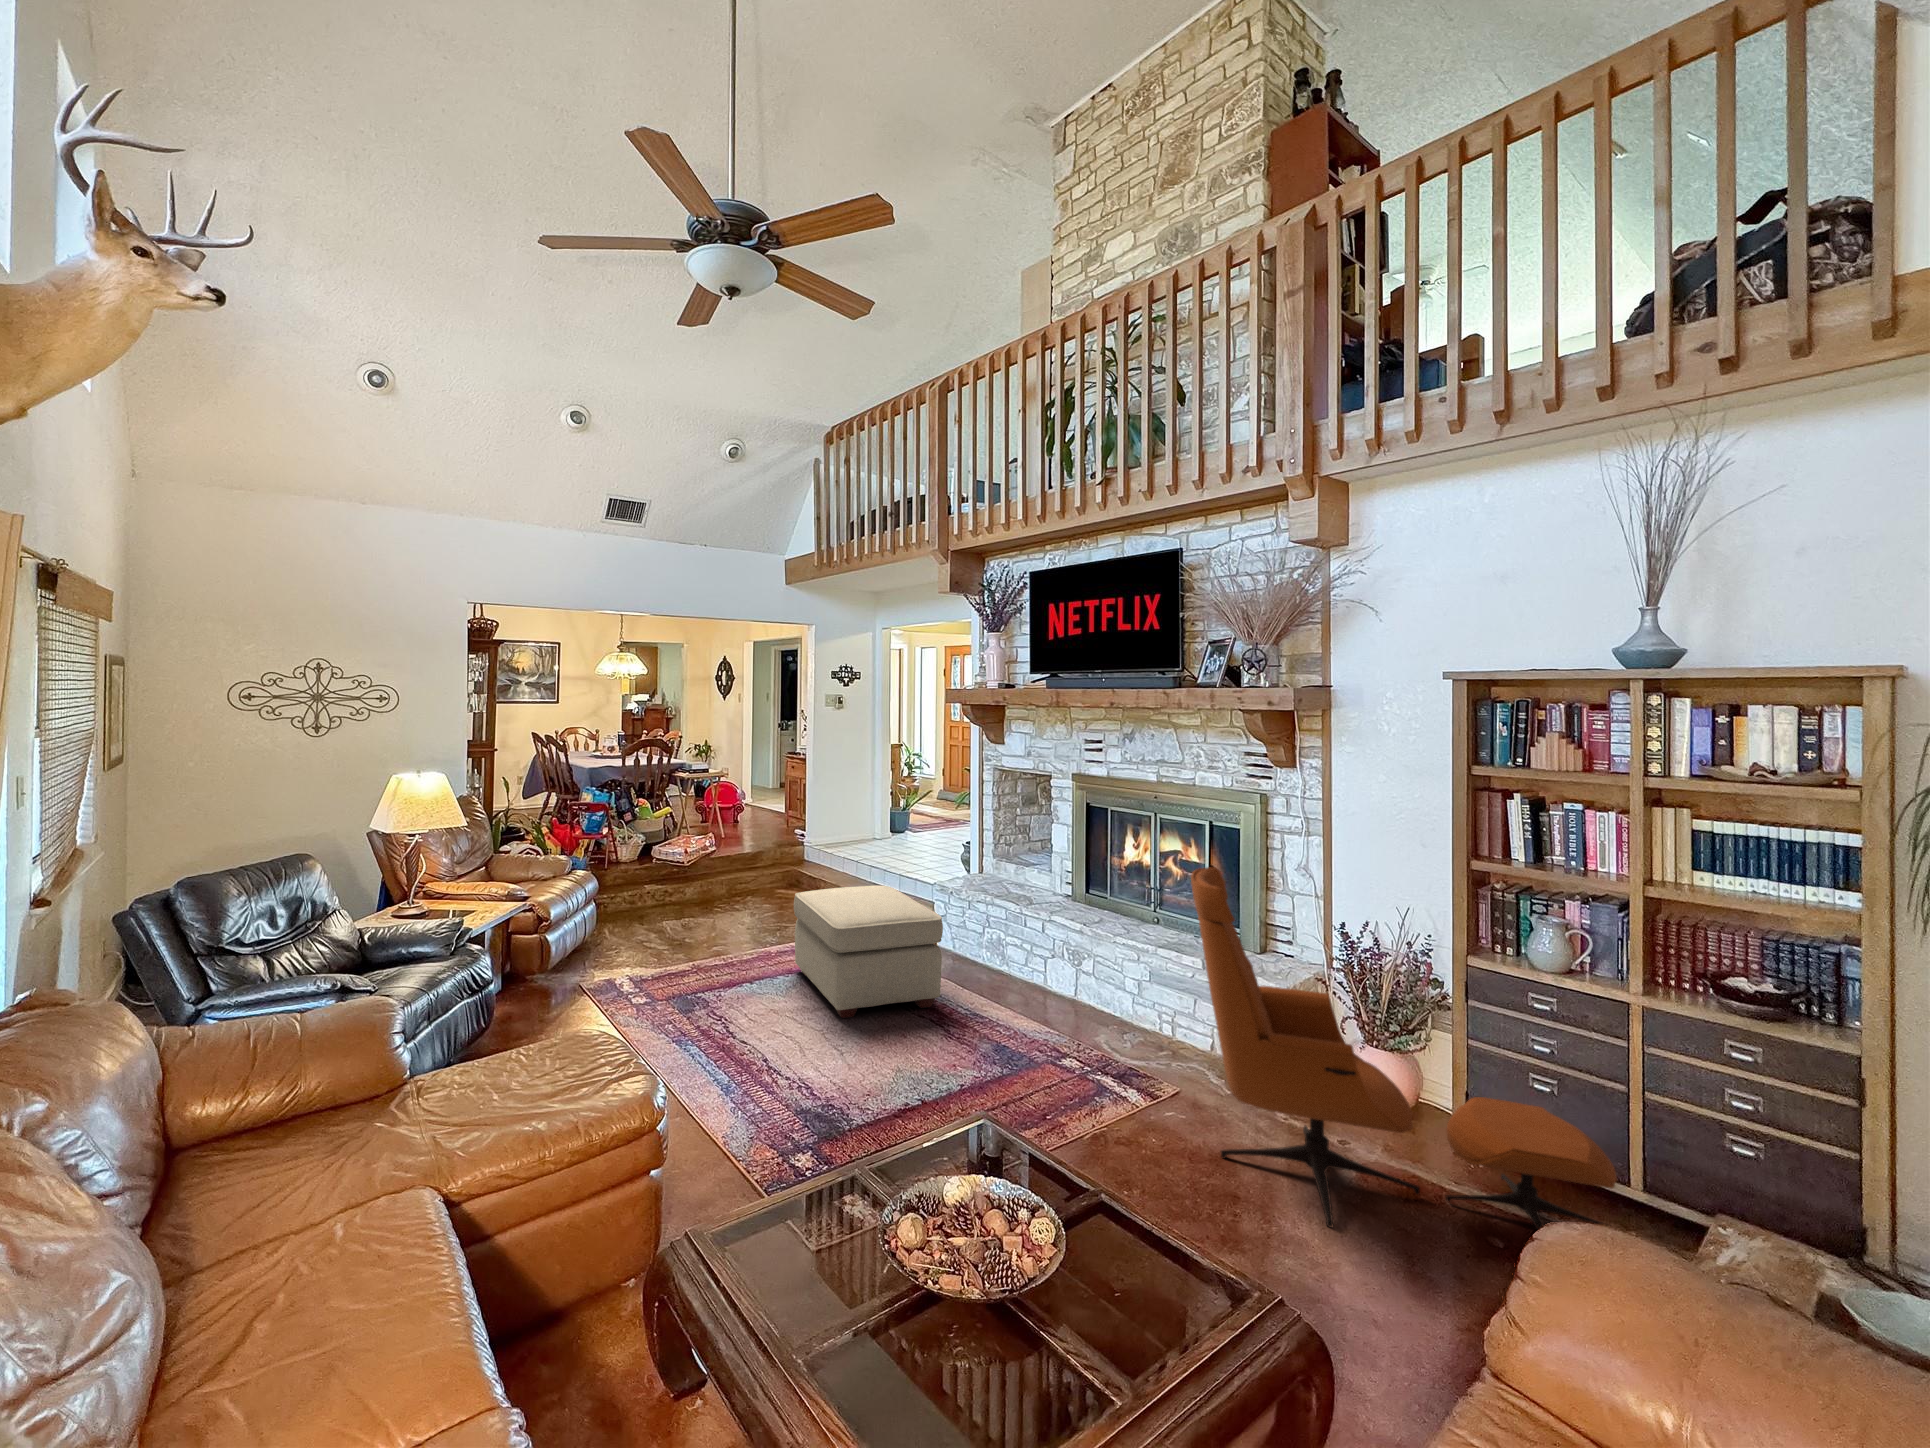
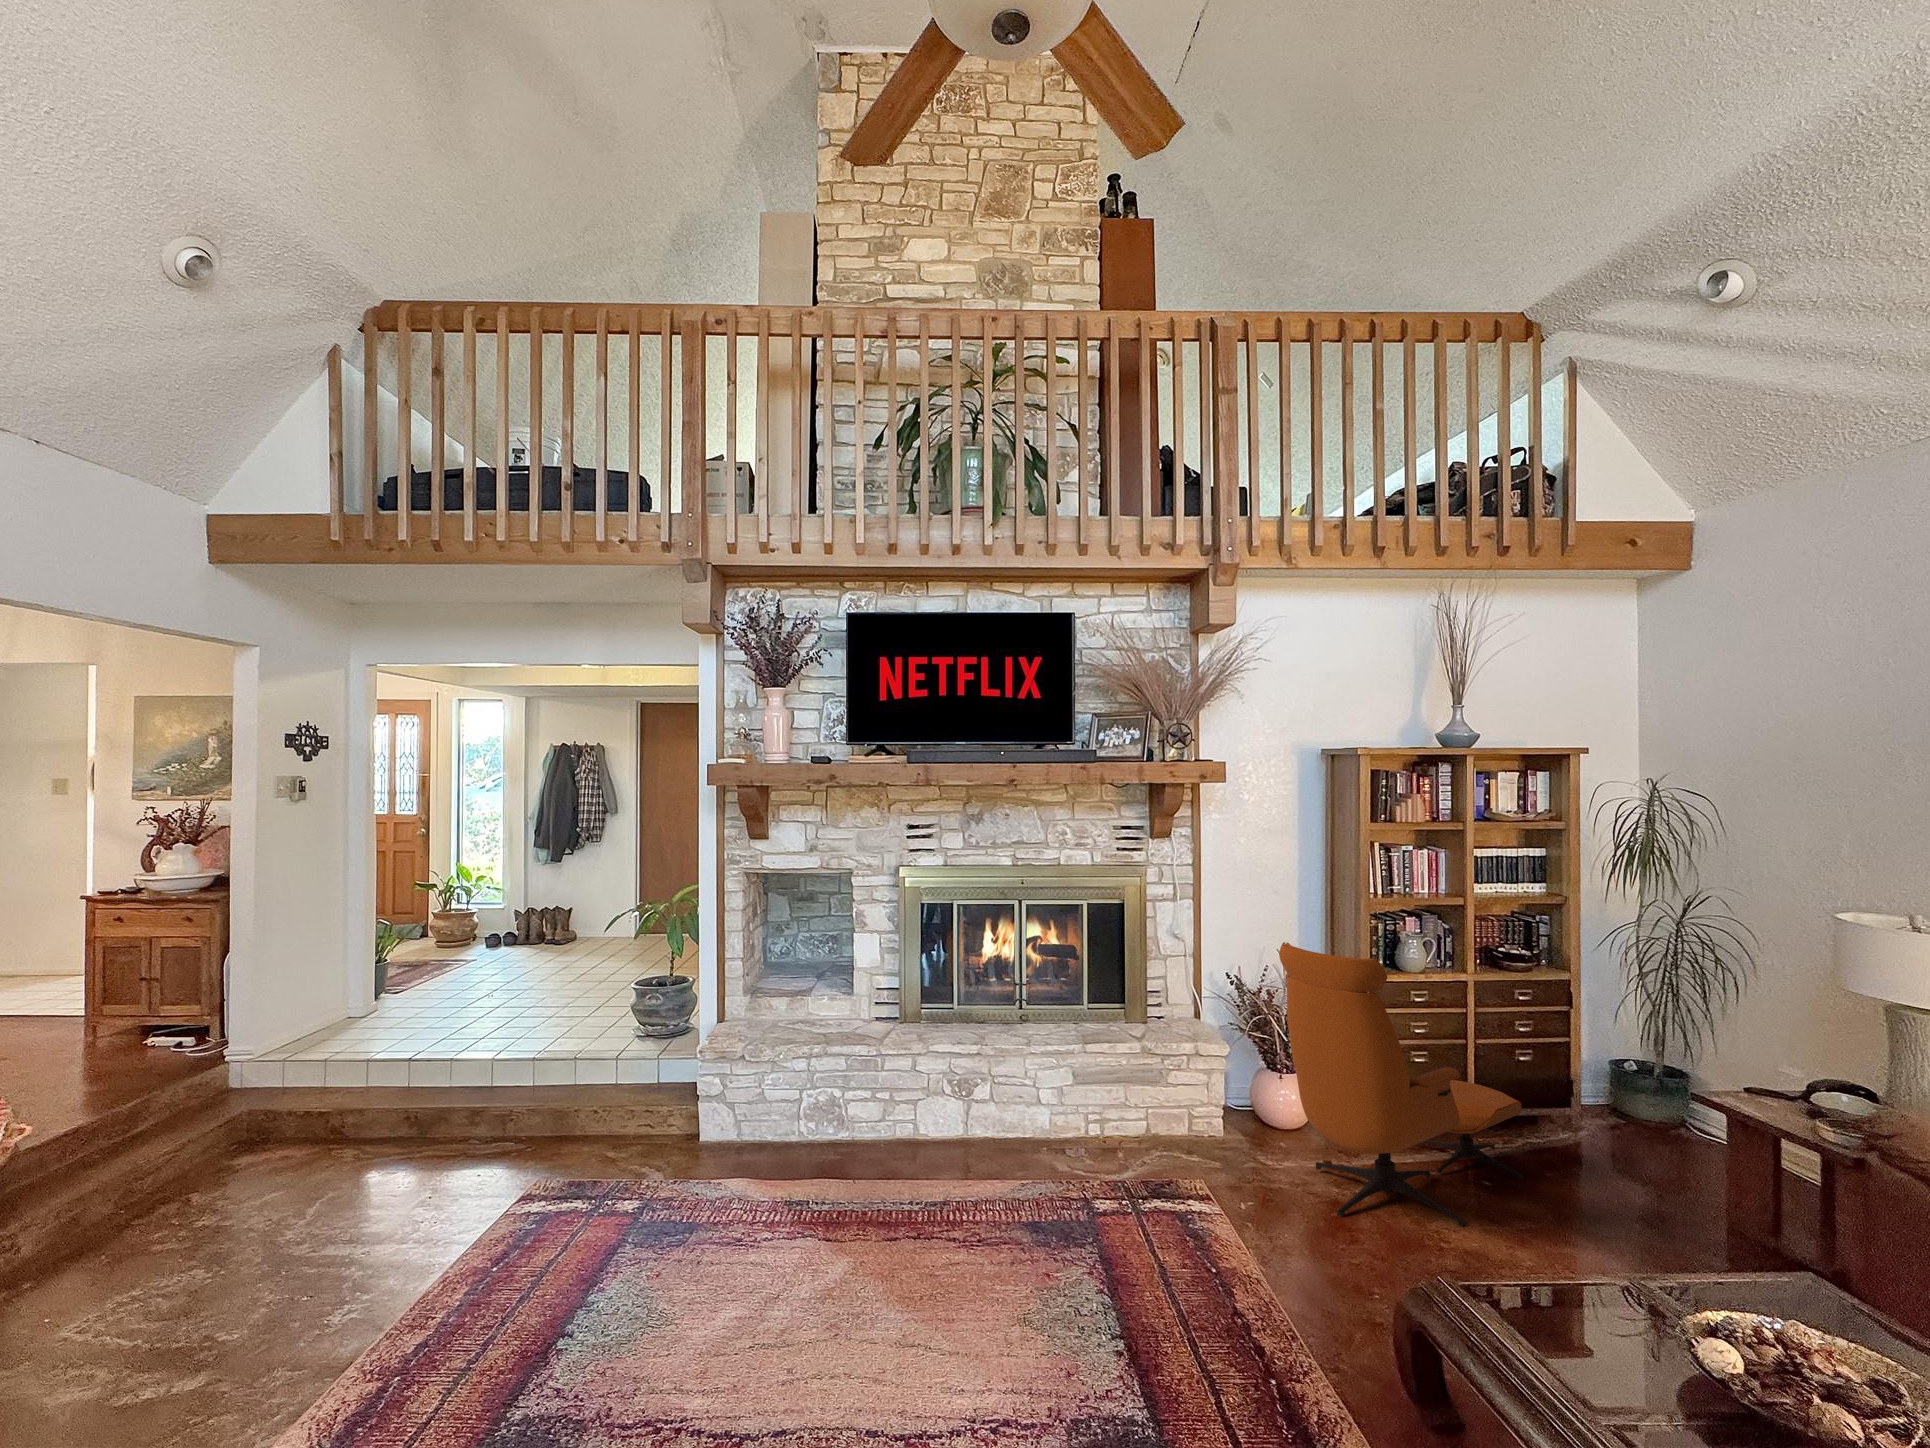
ottoman: present [794,885,943,1018] -> none [639,1070,906,1280]

